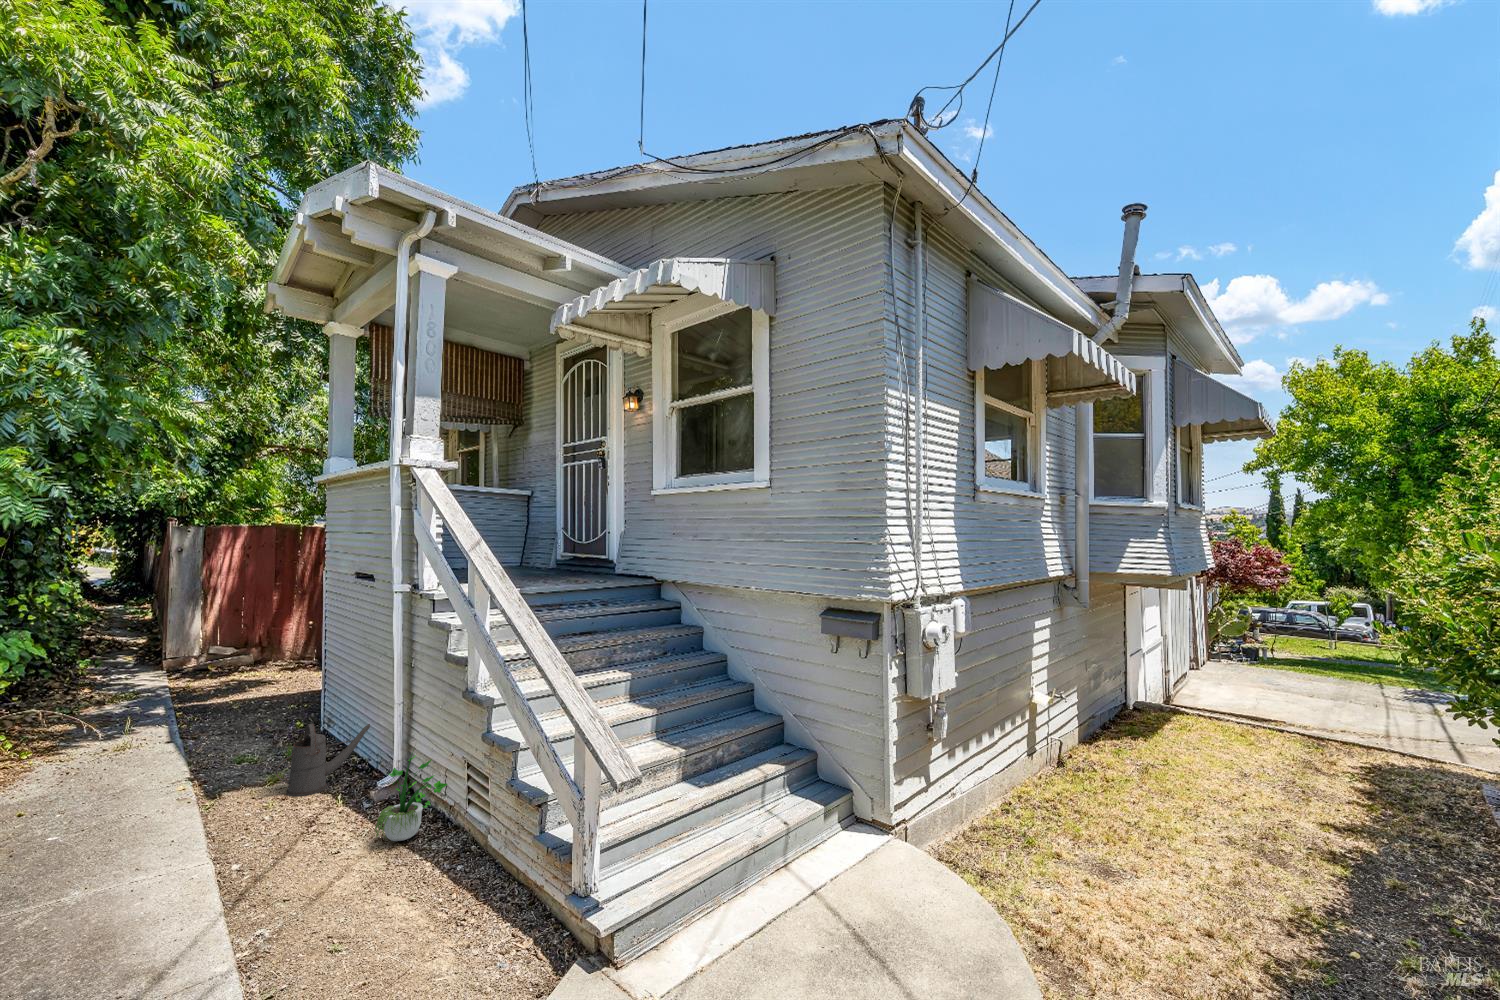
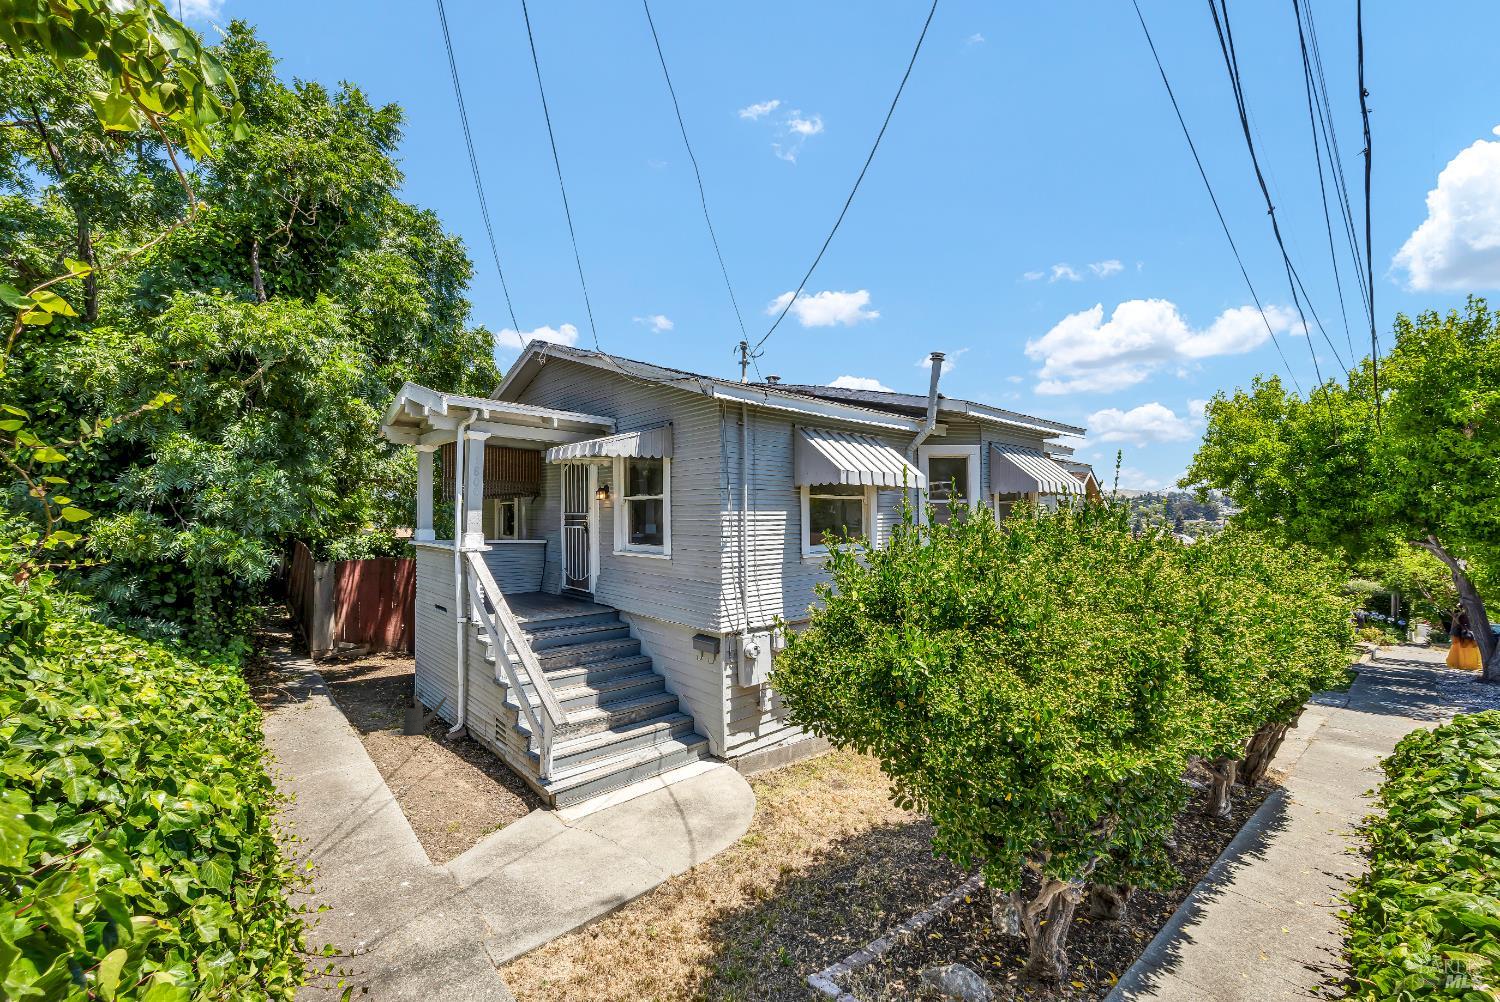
potted plant: present [375,752,448,841] -> none [450,705,488,758]

